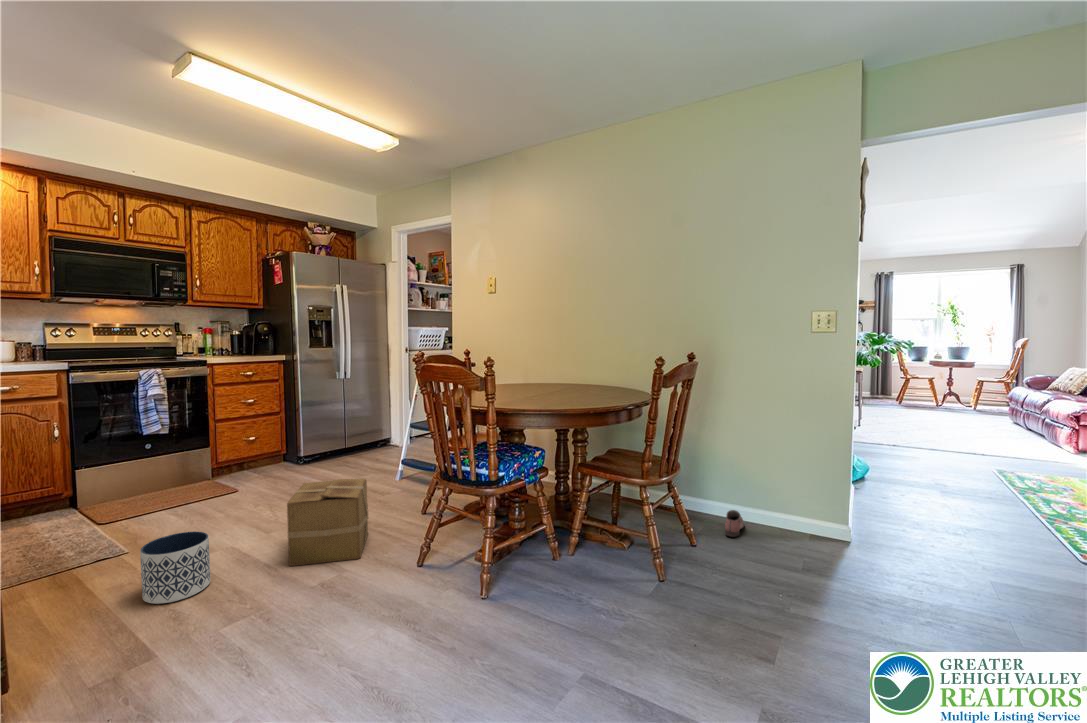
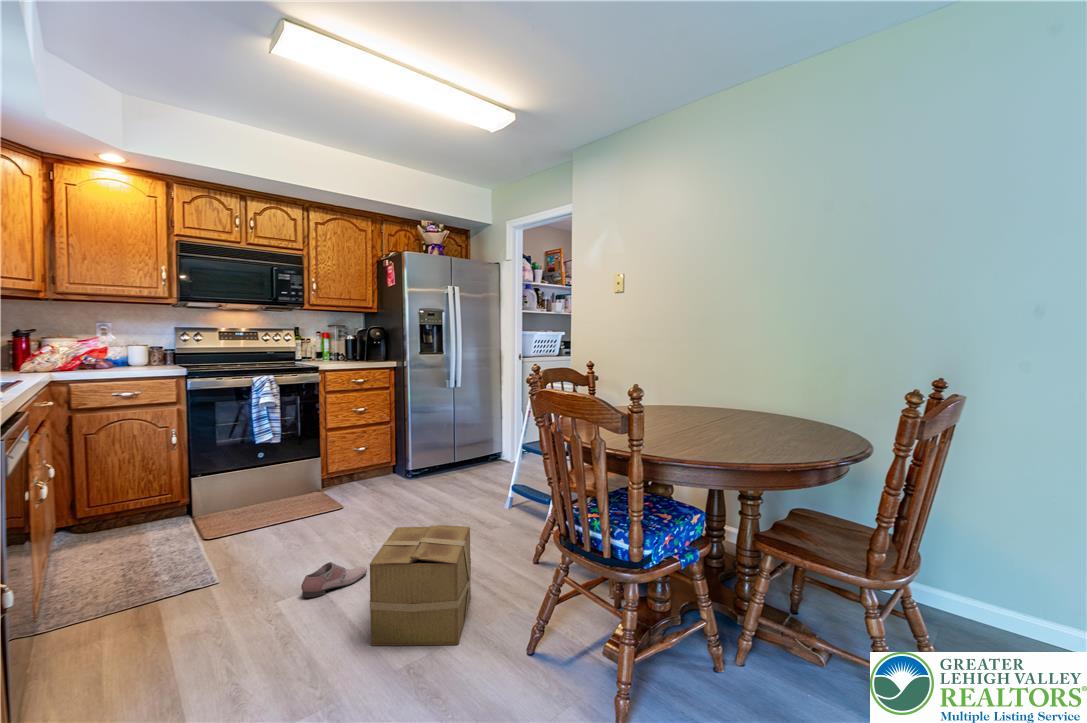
shoe: present [725,510,744,537] -> present [301,562,367,598]
planter: present [140,531,210,604] -> none [191,591,277,695]

